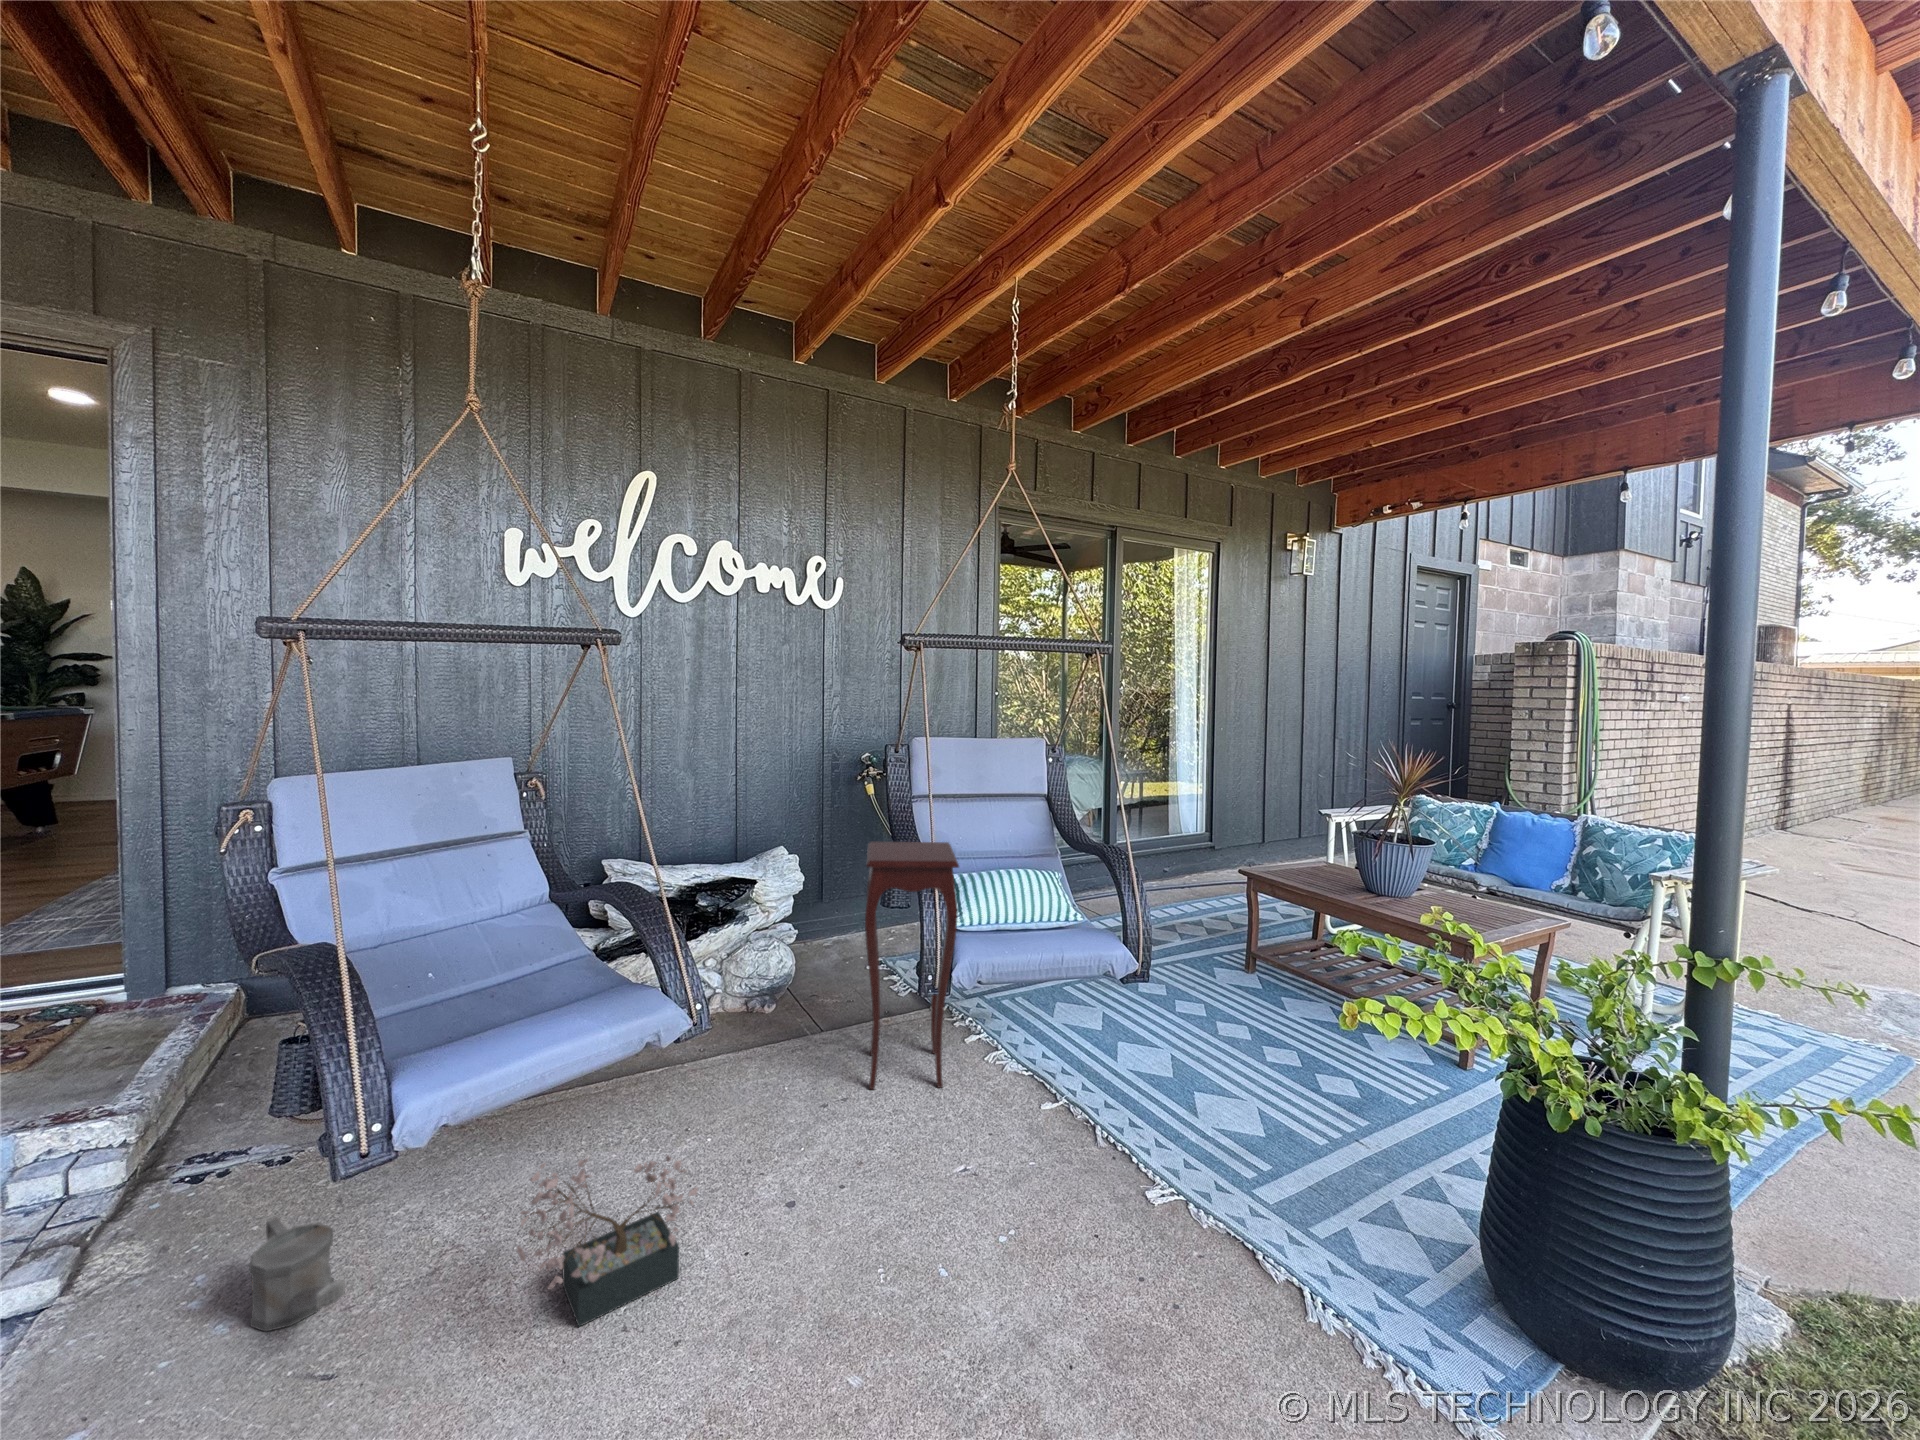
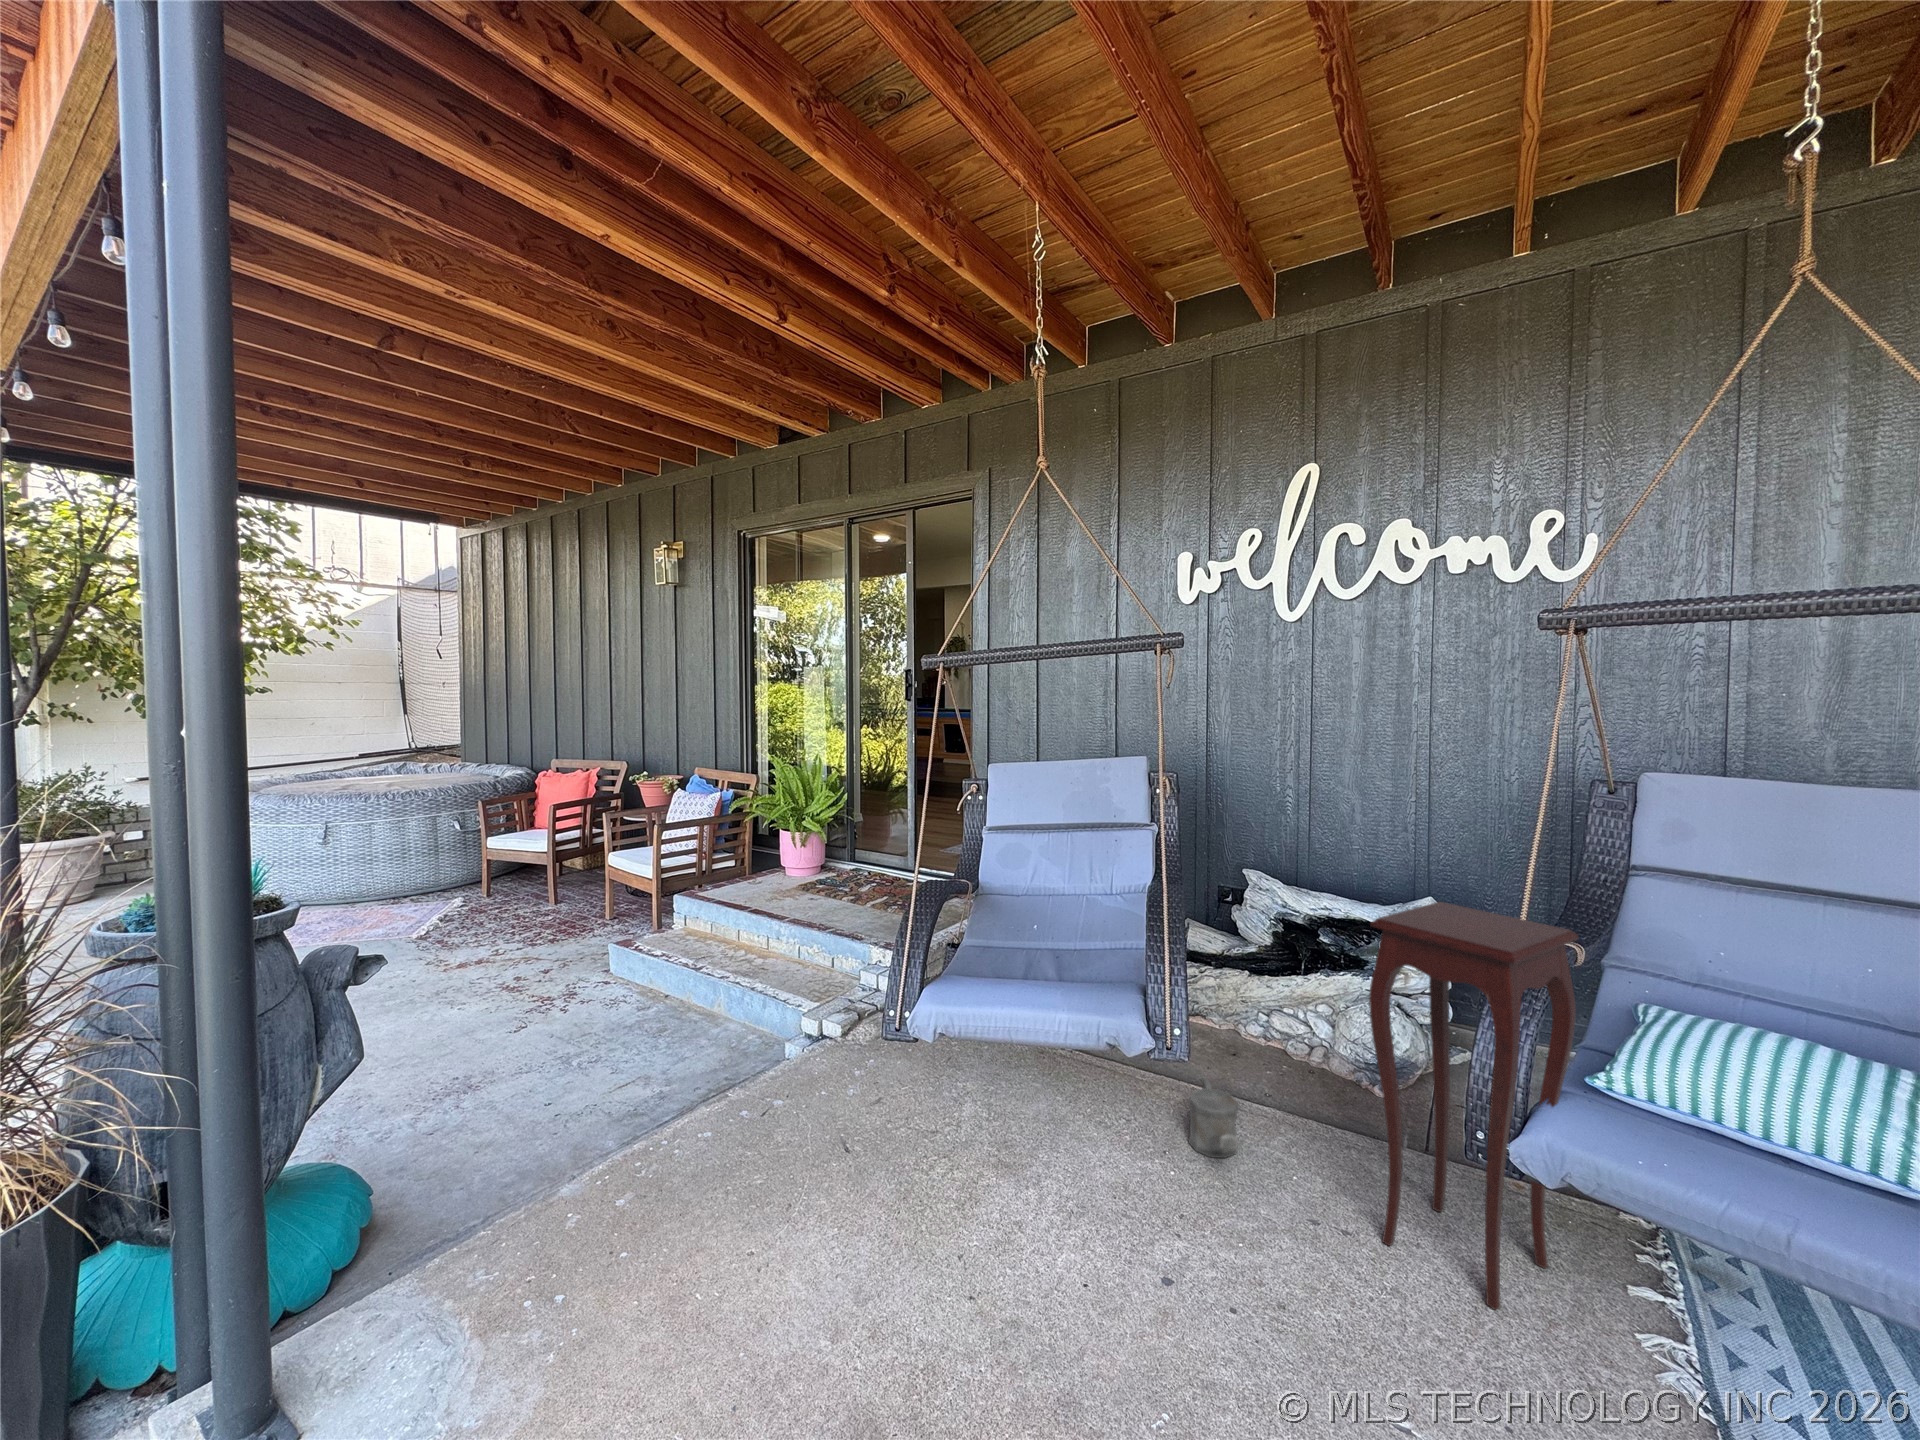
decorative plant: present [517,1155,698,1326] -> none [909,1084,1056,1258]
watering can: present [249,1218,345,1331] -> present [1188,1078,1239,1158]

